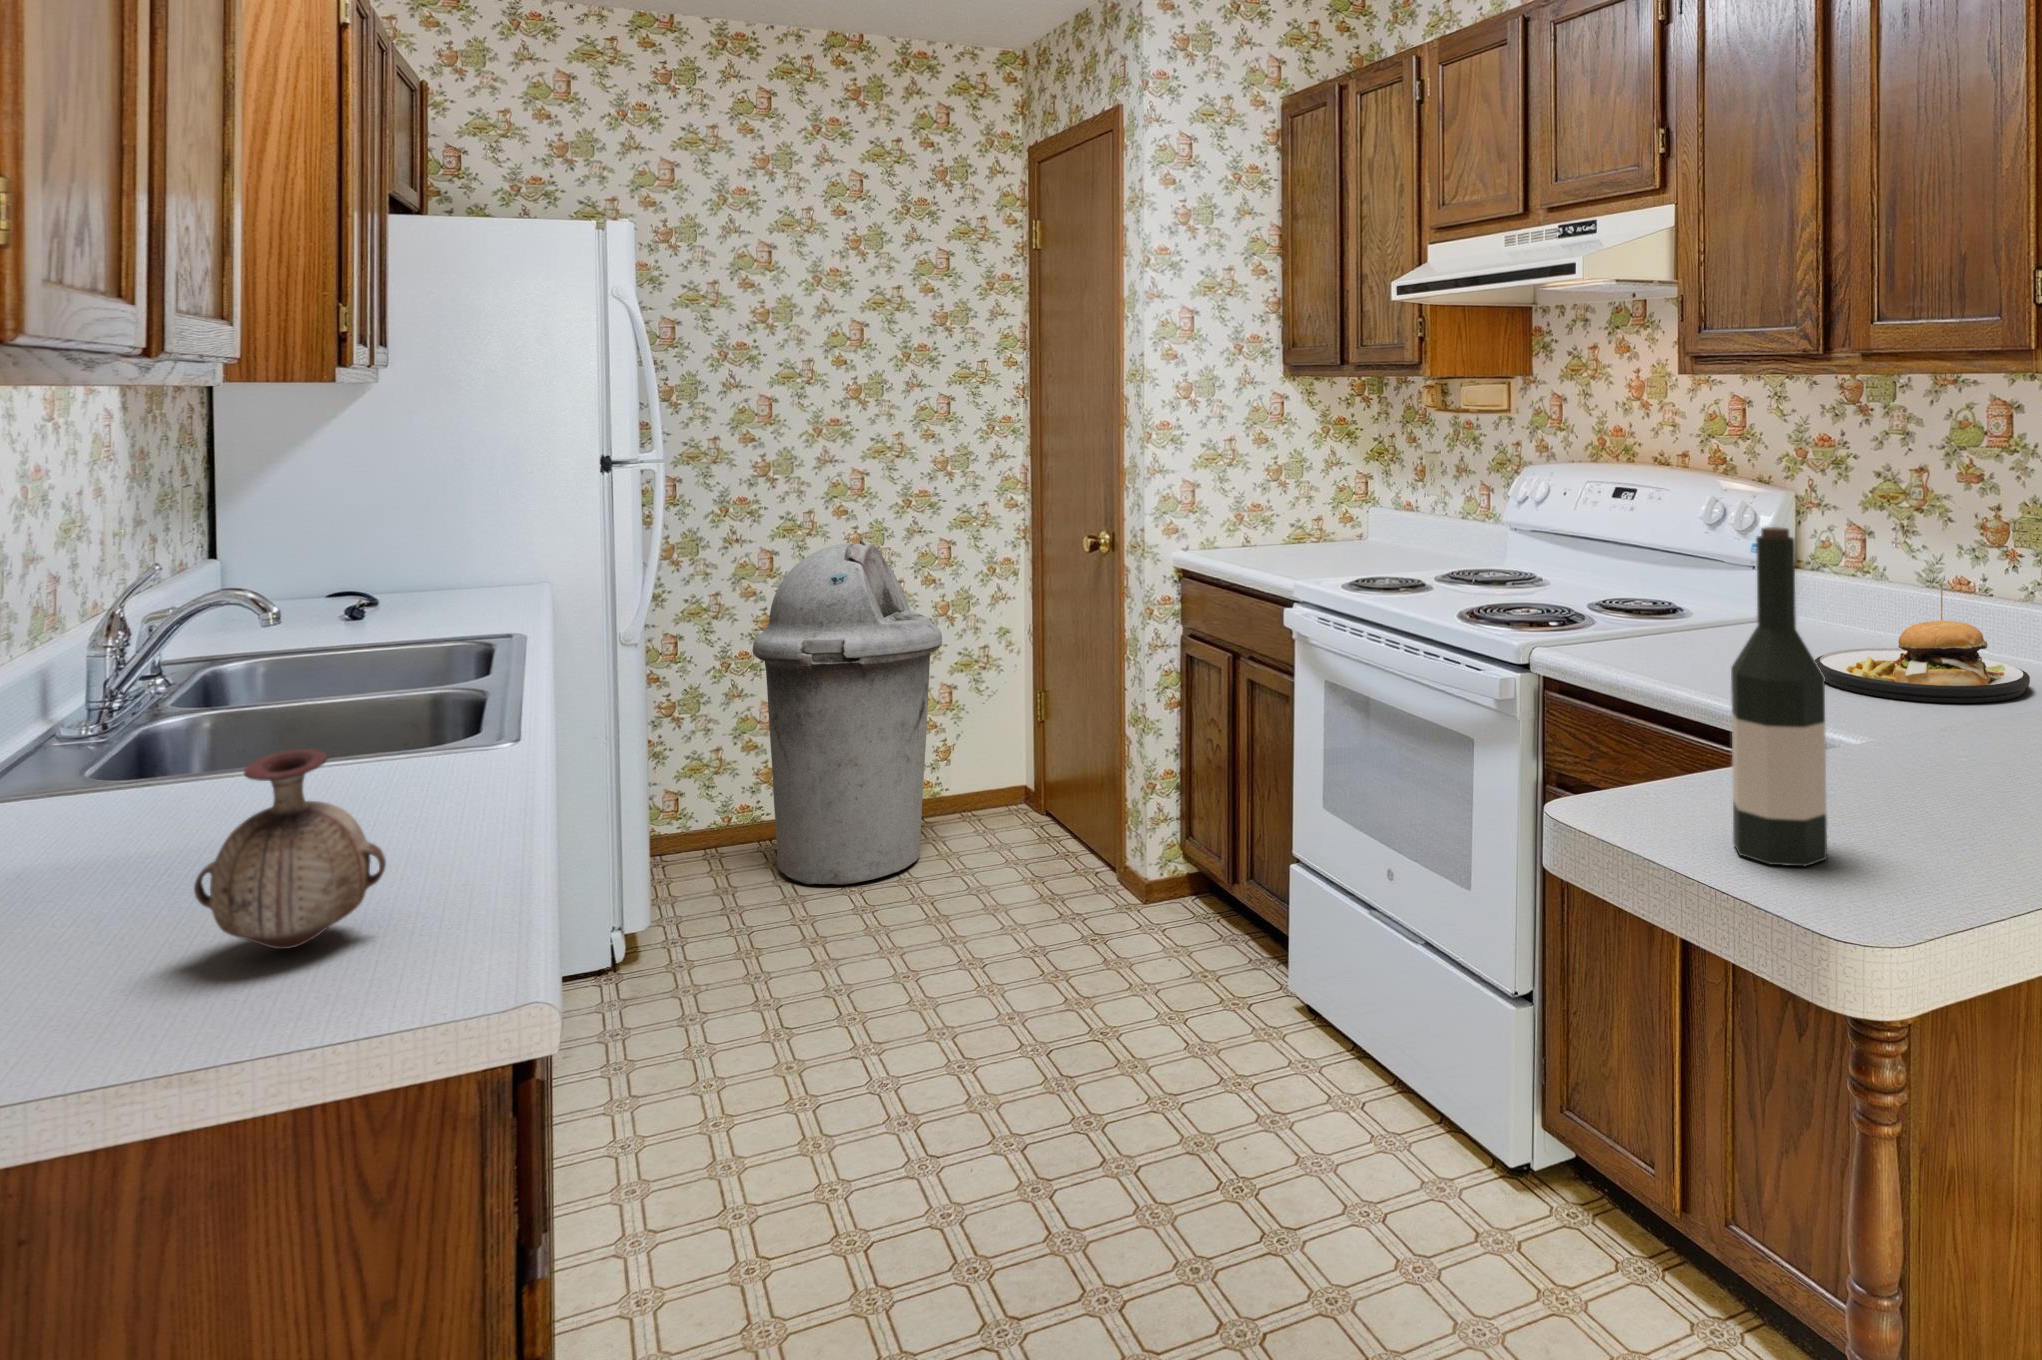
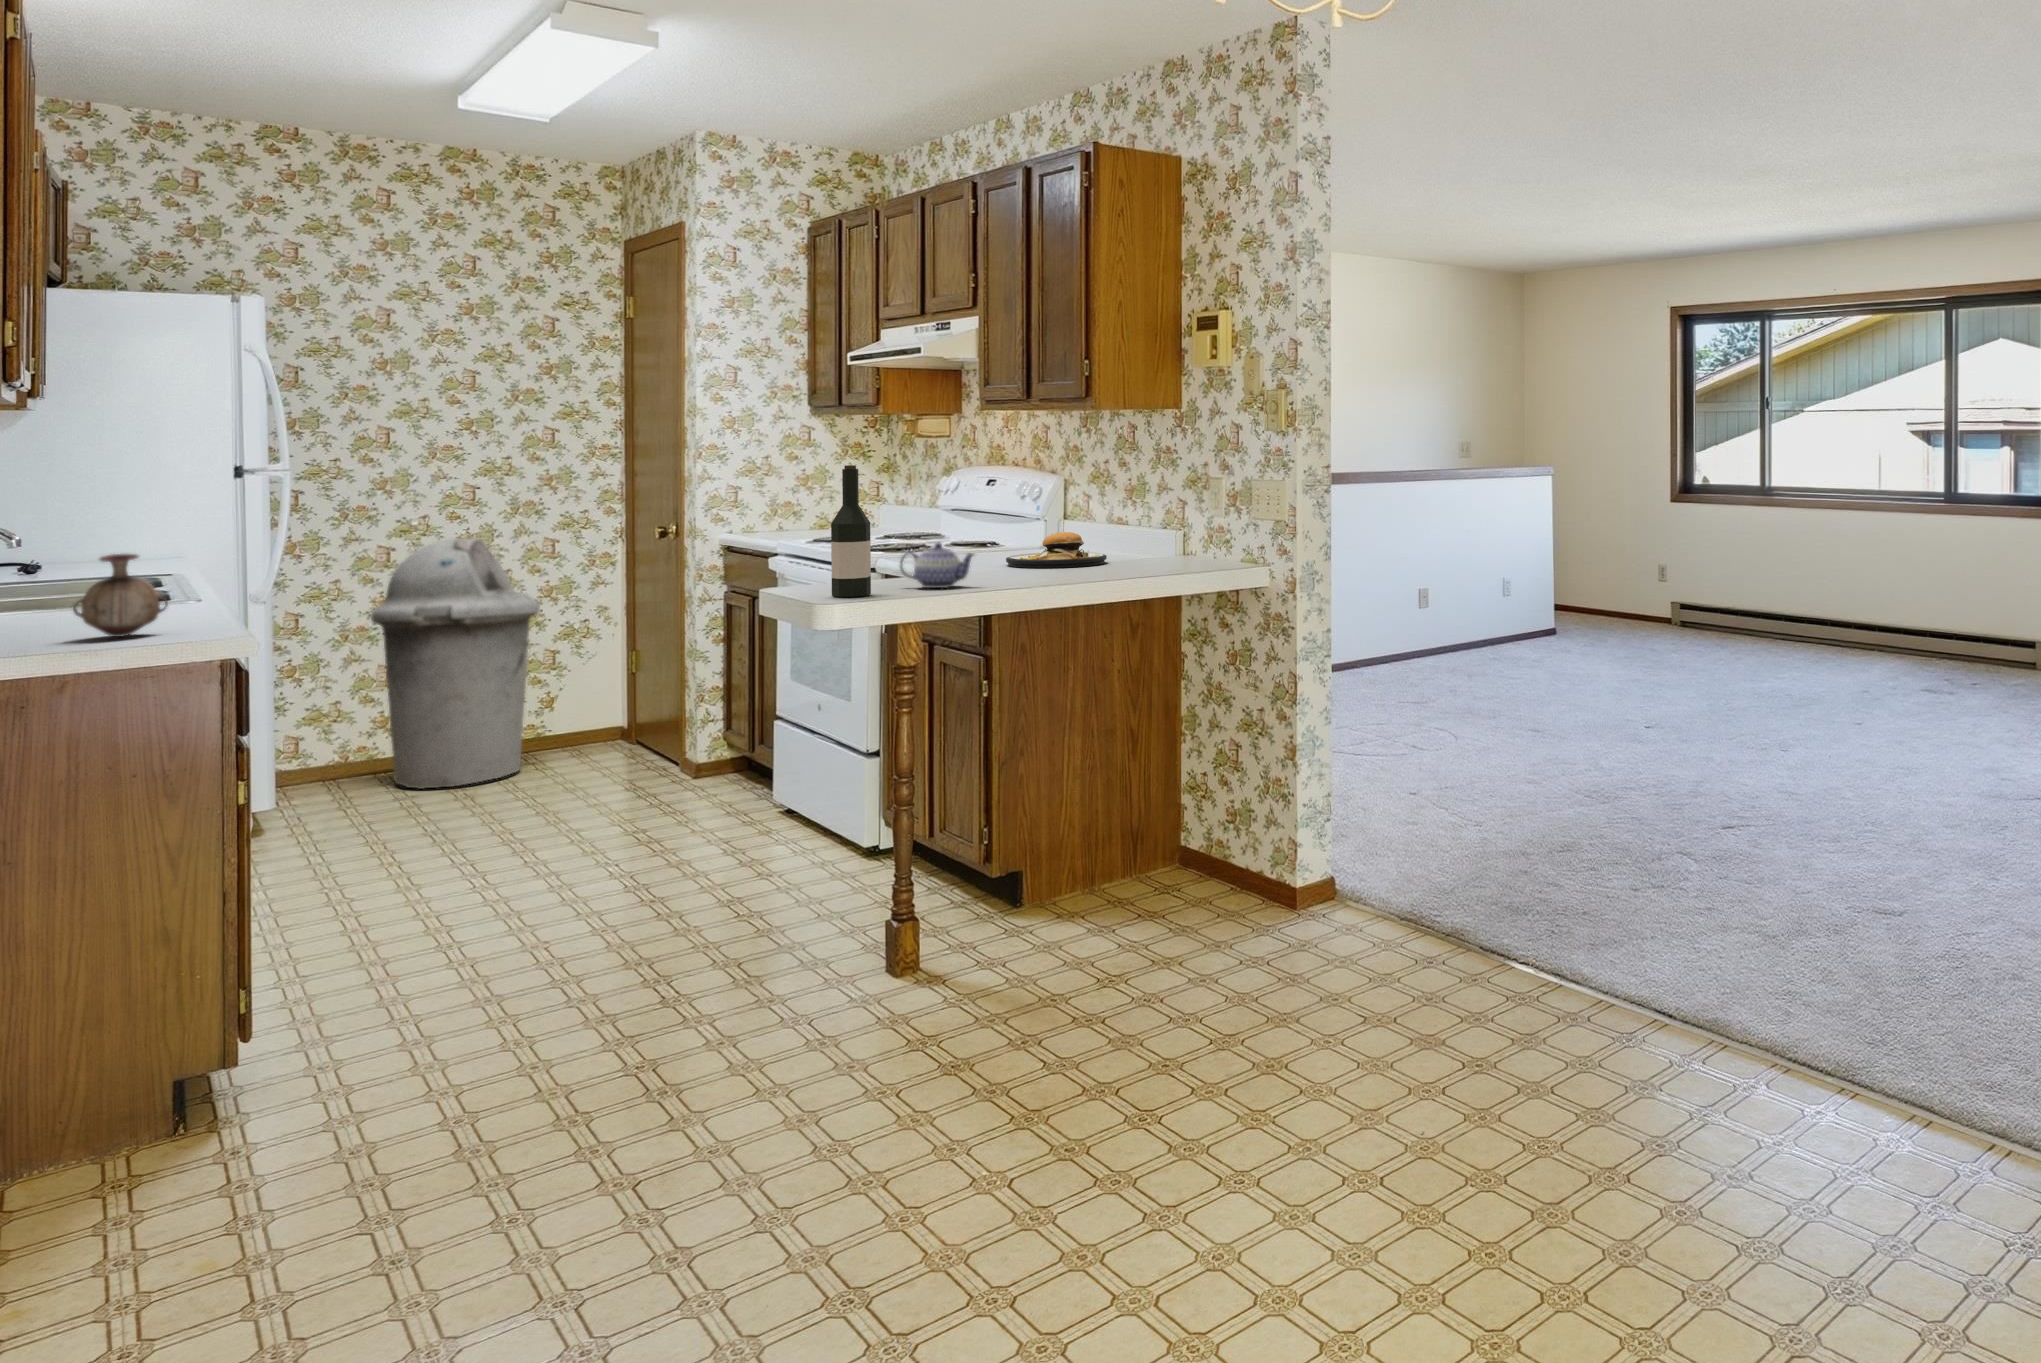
teapot: none [1815,702,2007,818] -> present [900,543,974,588]

